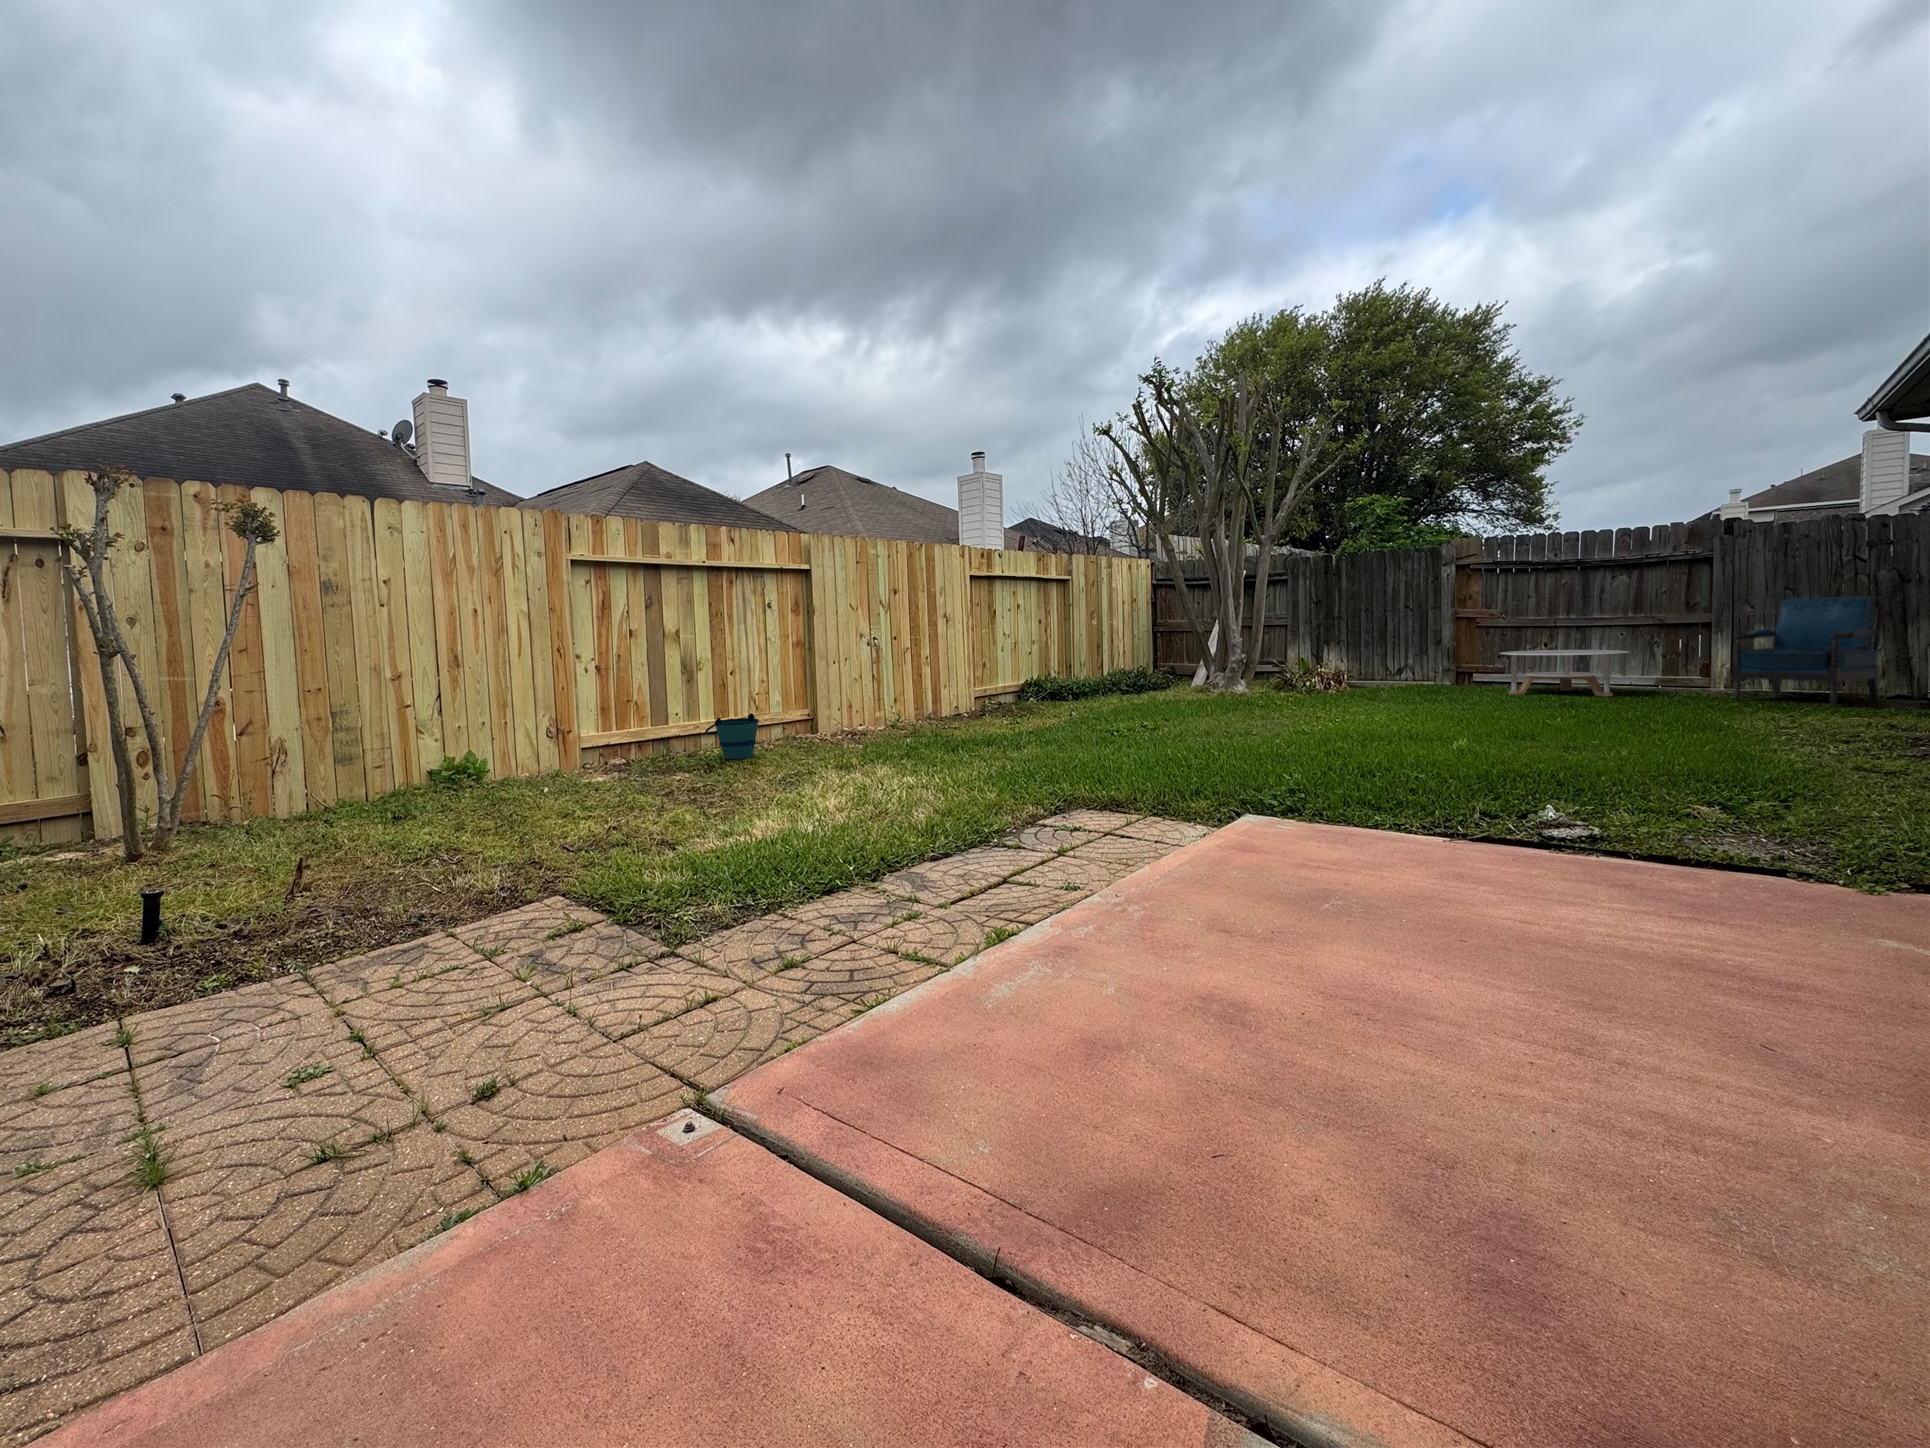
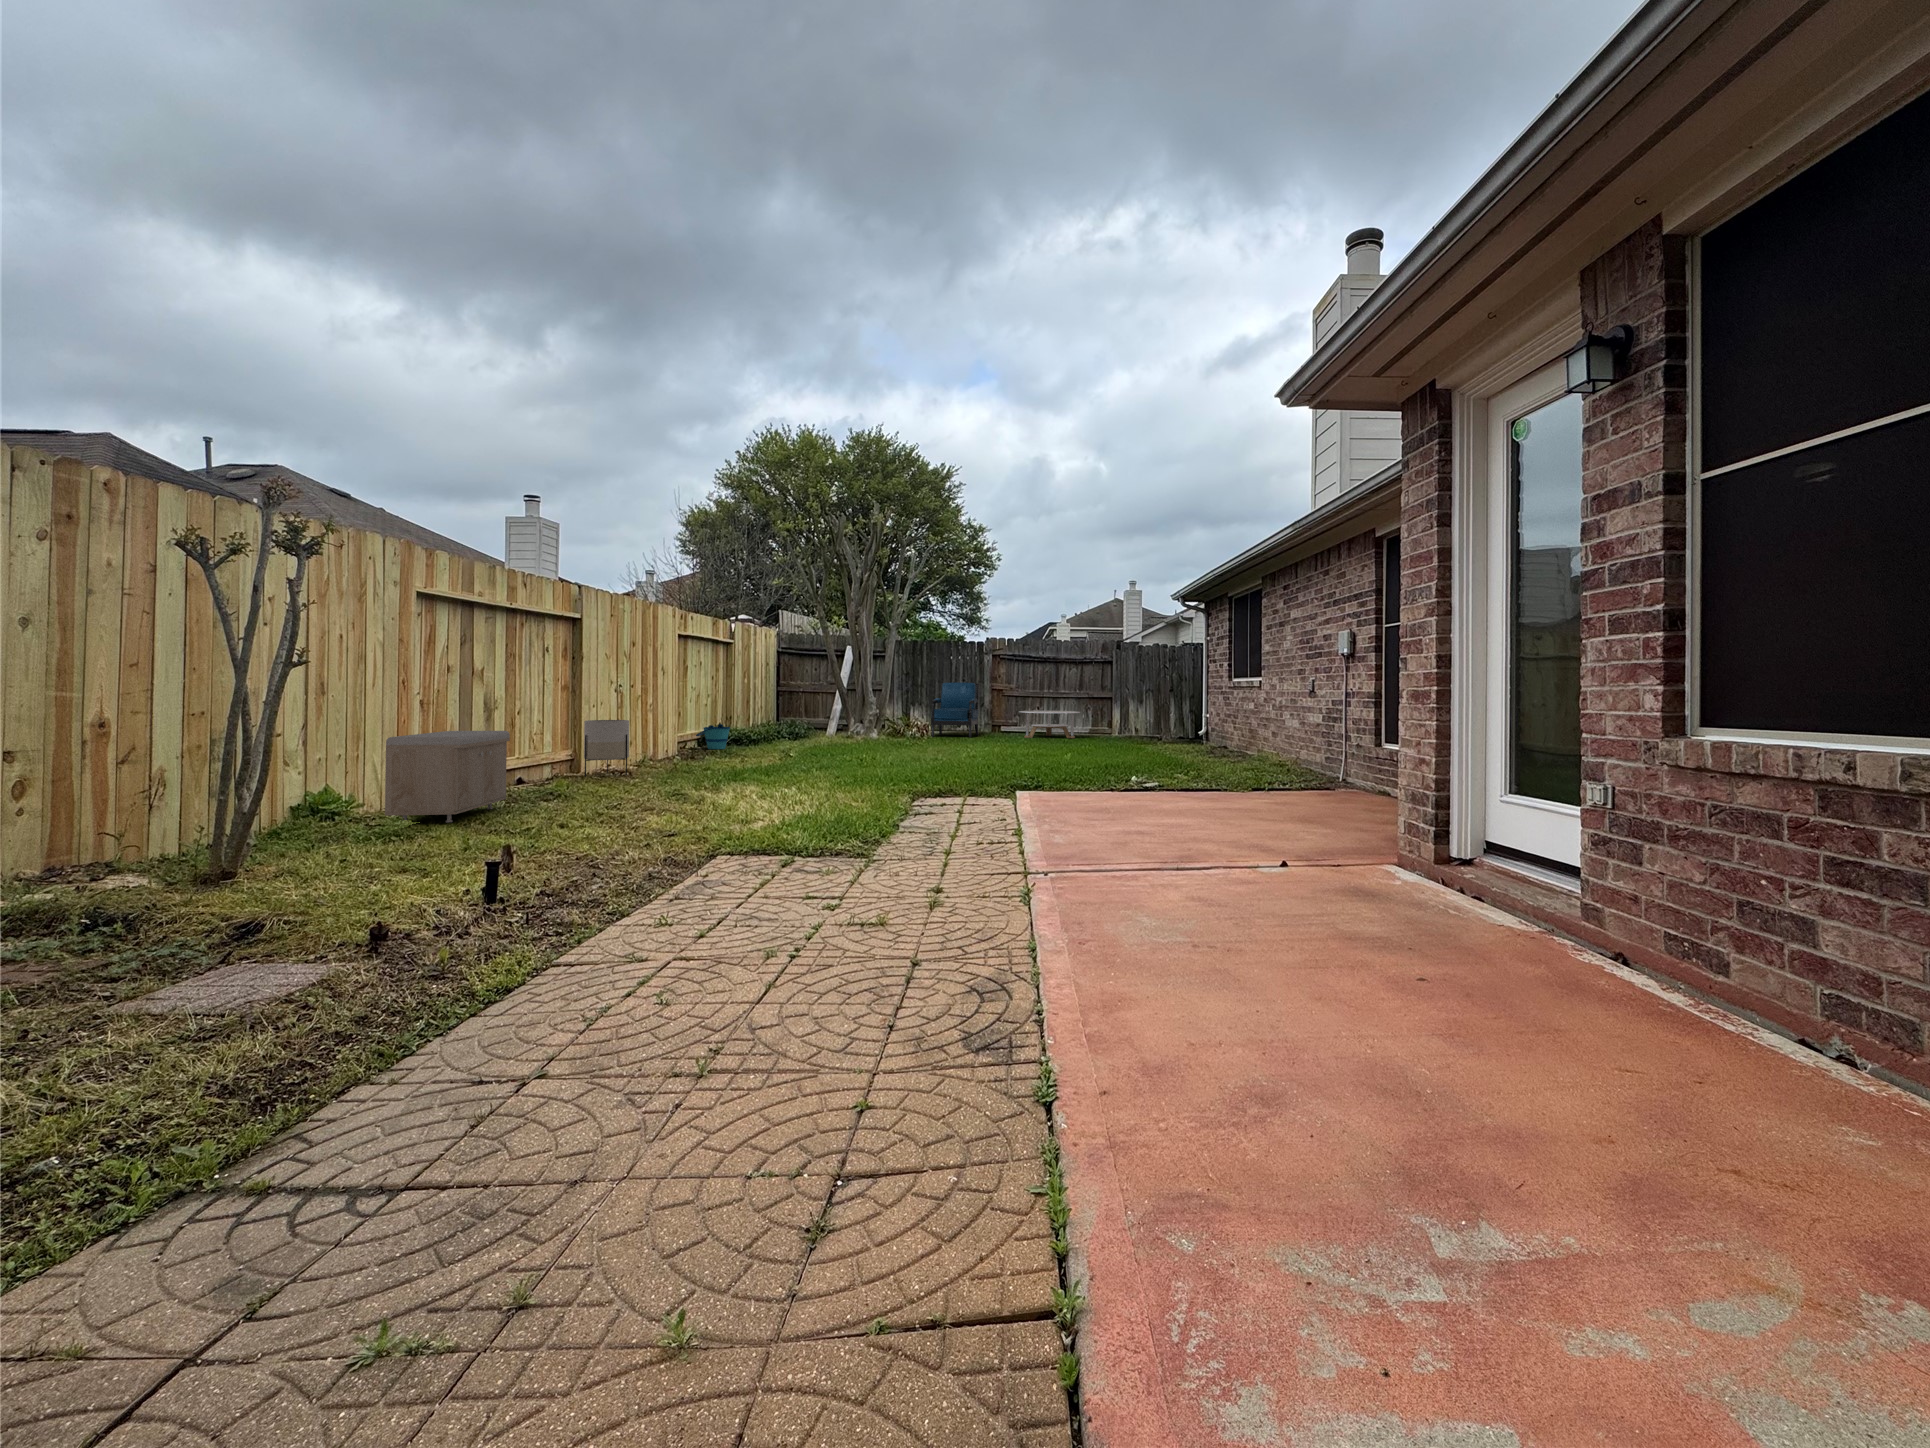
chair: present [1732,596,1887,705] -> present [931,683,979,737]
planter: none [818,677,864,739] -> present [584,720,629,777]
storage bench: none [530,695,661,790] -> present [385,731,510,823]
bucket: present [705,713,759,759] -> present [696,724,730,749]

